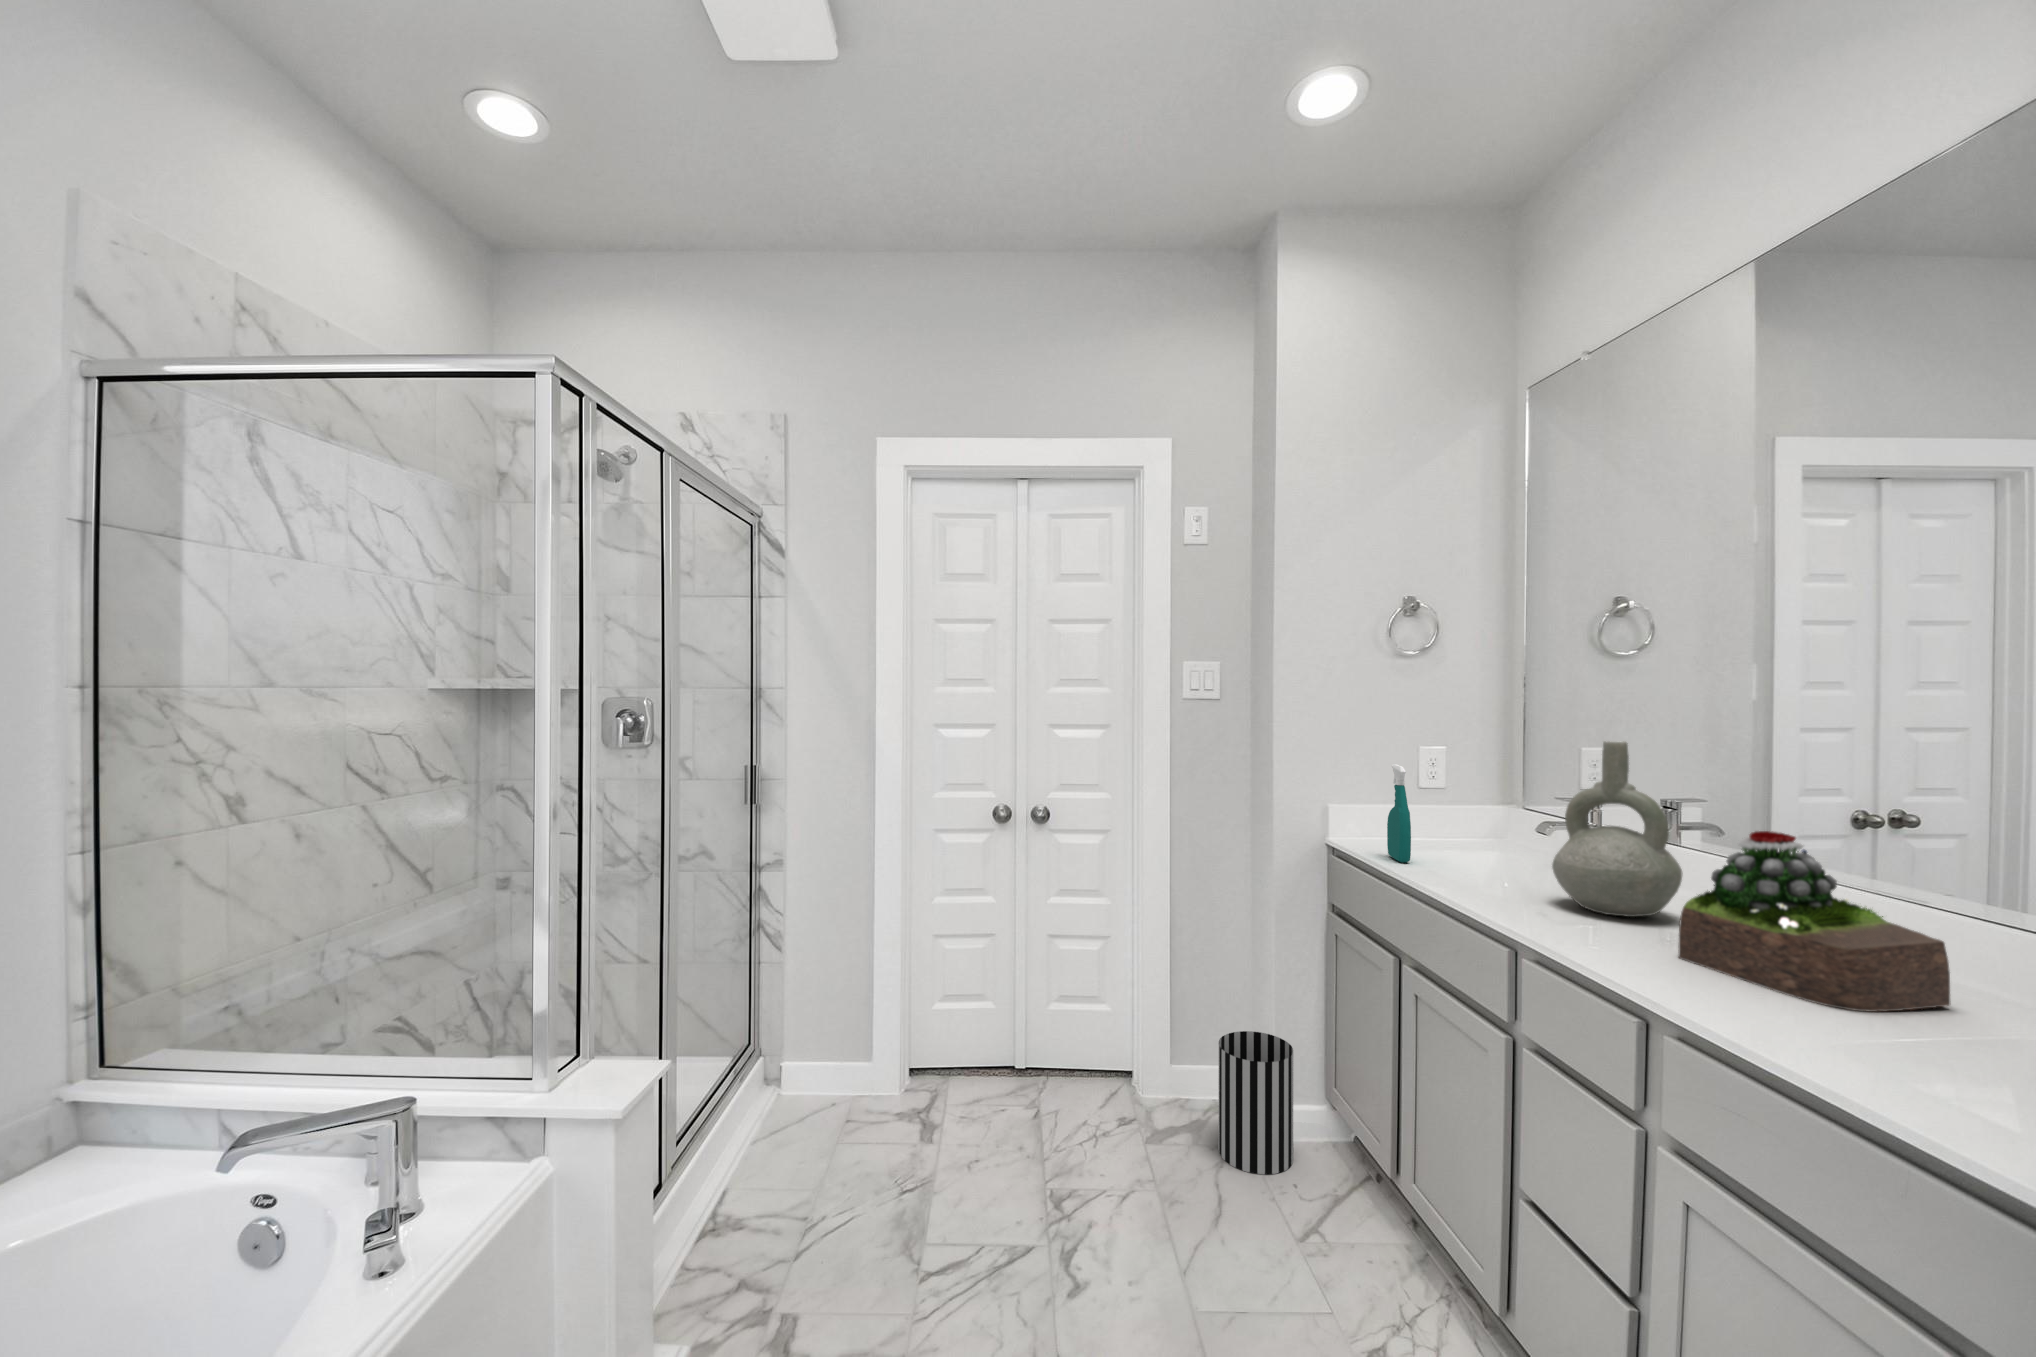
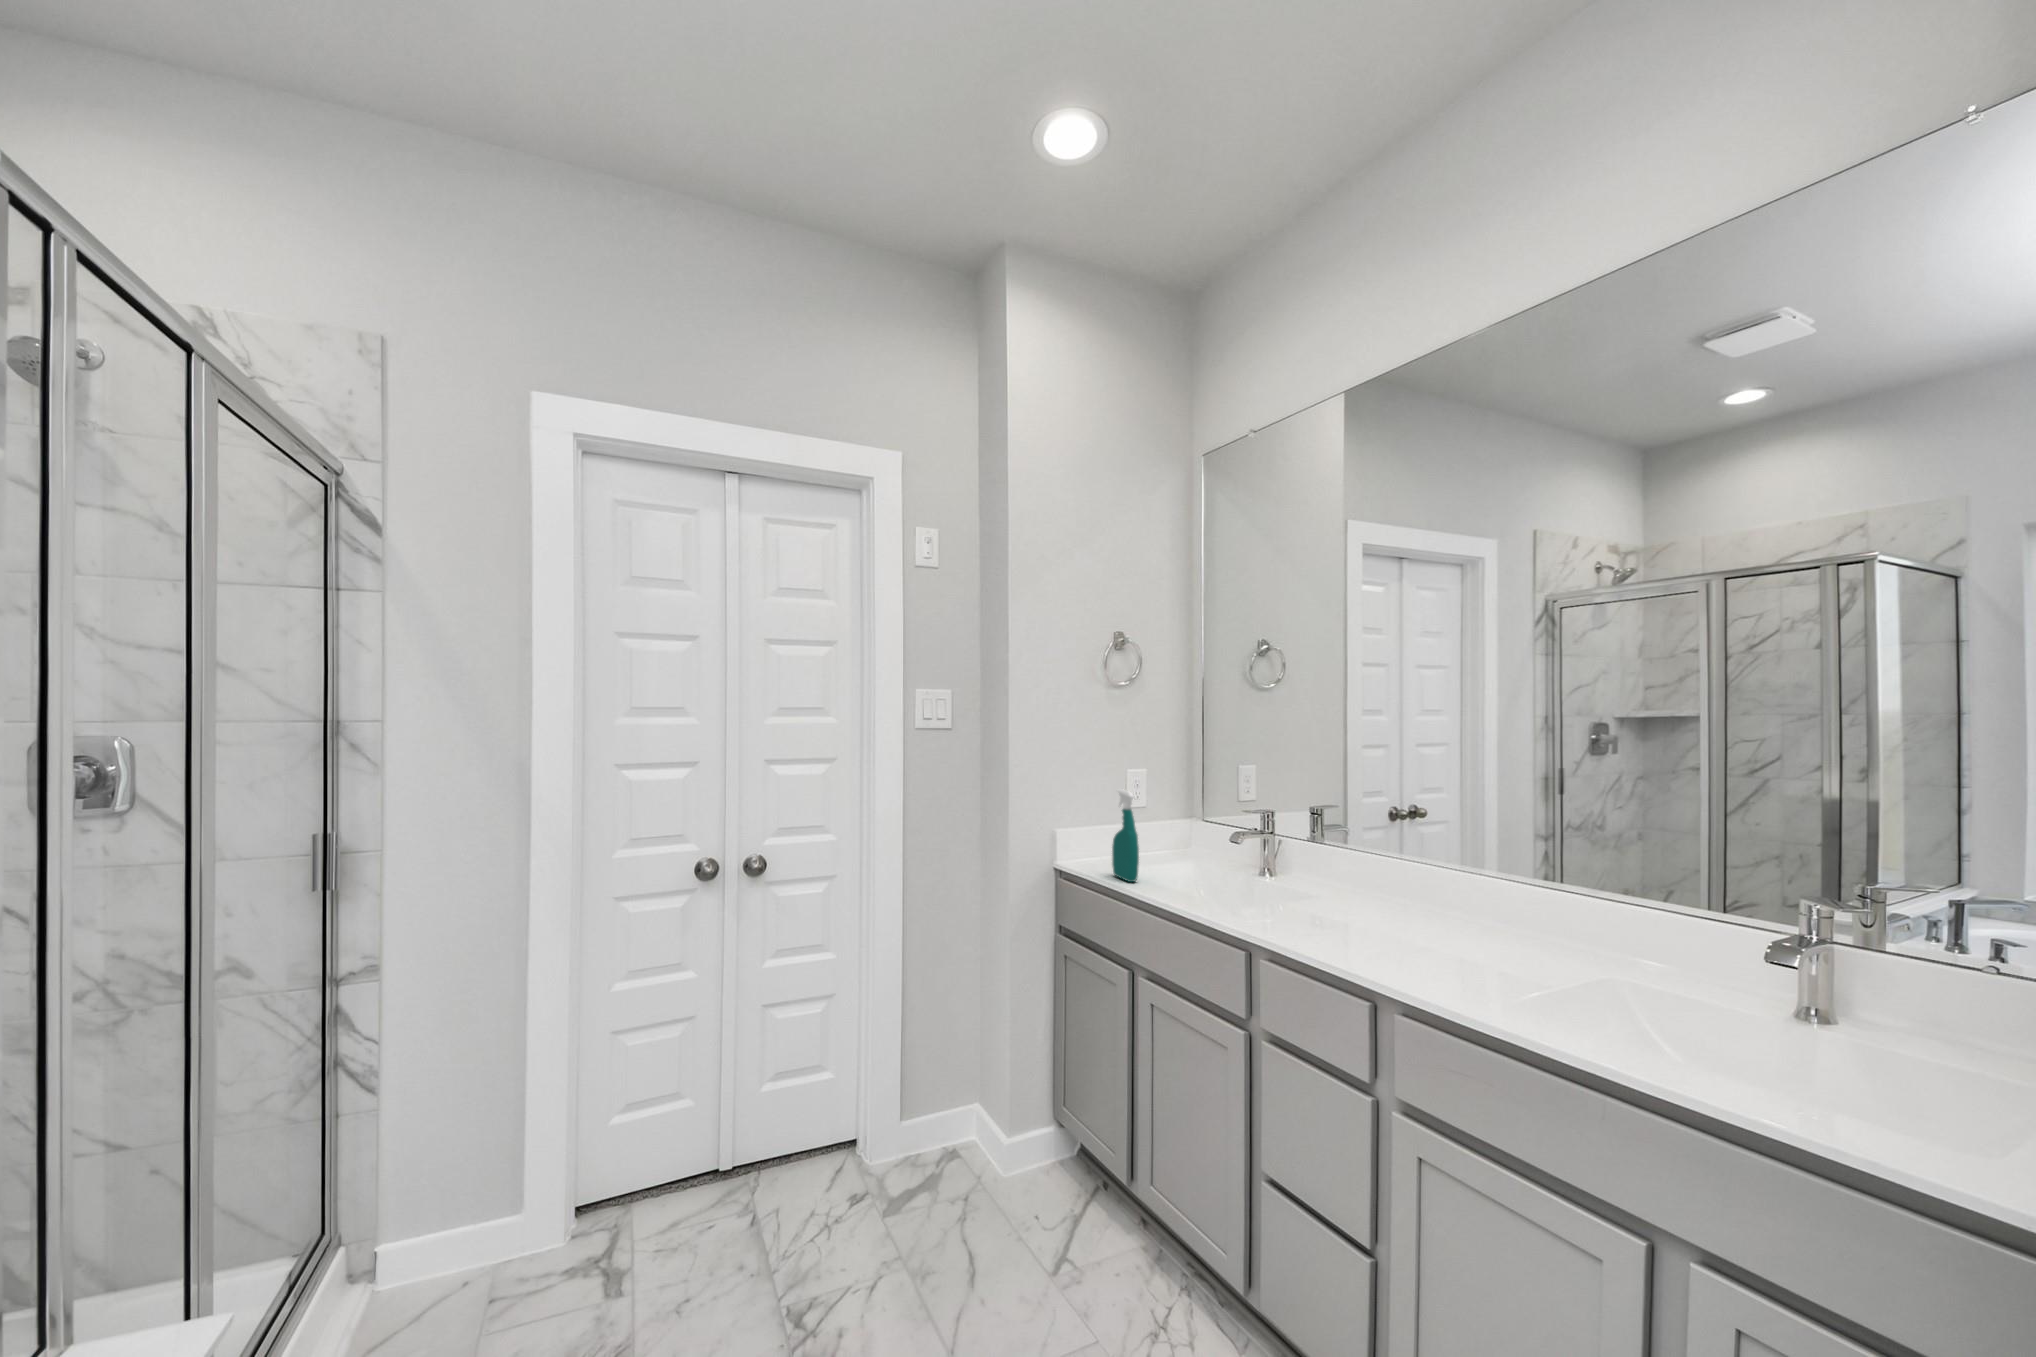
decorative vase: present [1552,742,1683,917] -> none [1275,768,1373,918]
succulent plant: present [1678,831,1950,1012] -> none [1410,845,1586,988]
wastebasket: present [1218,1031,1293,1174] -> none [954,1065,1028,1216]

